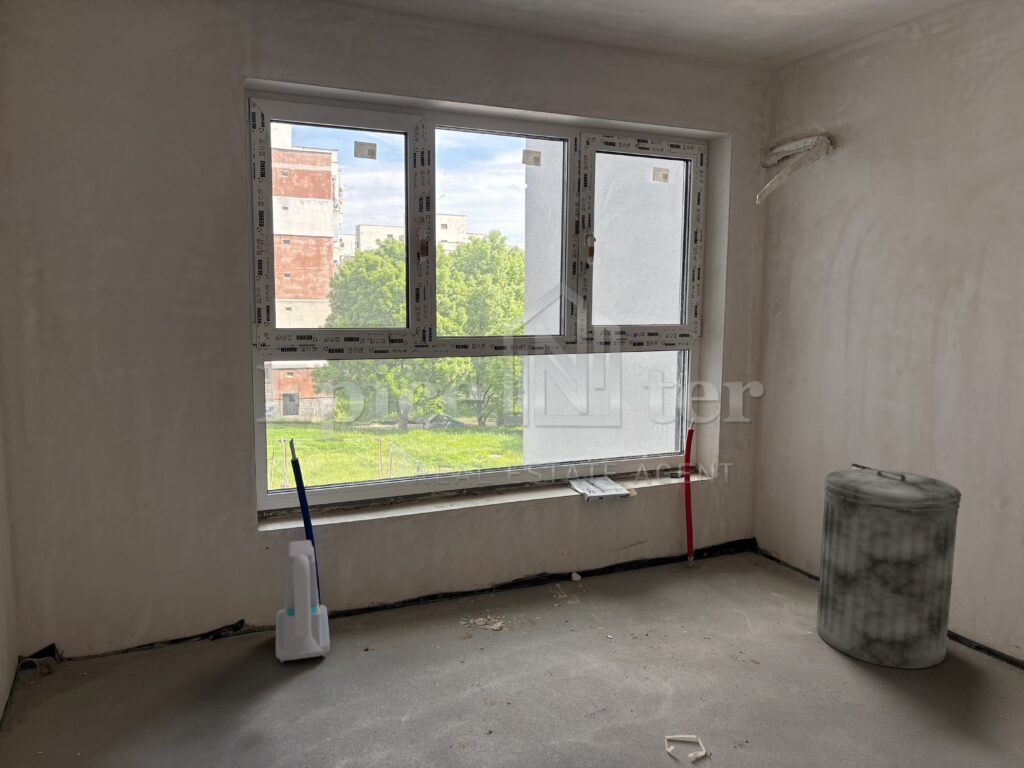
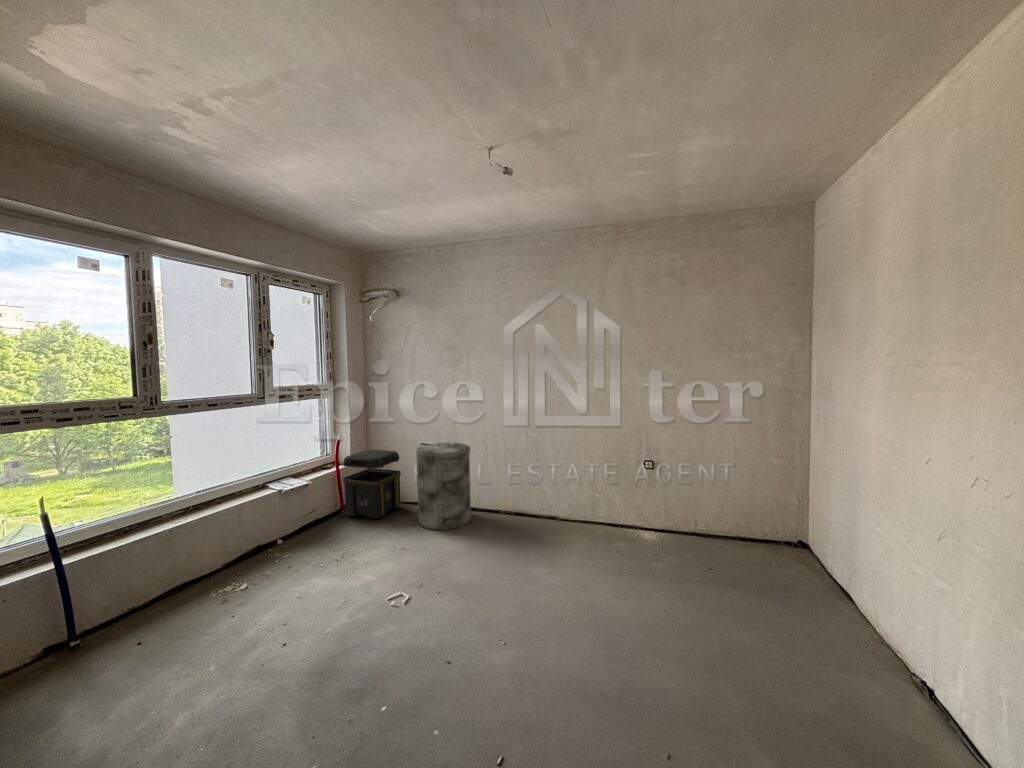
toolbox: none [693,456,803,589] -> present [343,450,401,519]
vacuum cleaner: present [276,540,330,662] -> none [24,577,127,685]

